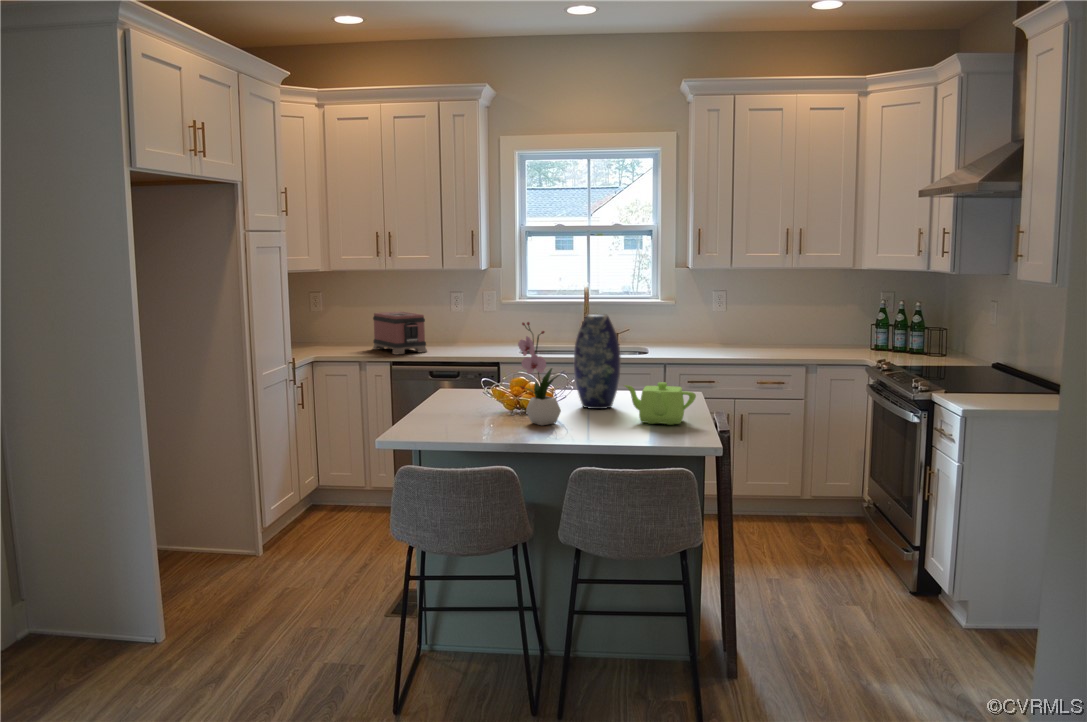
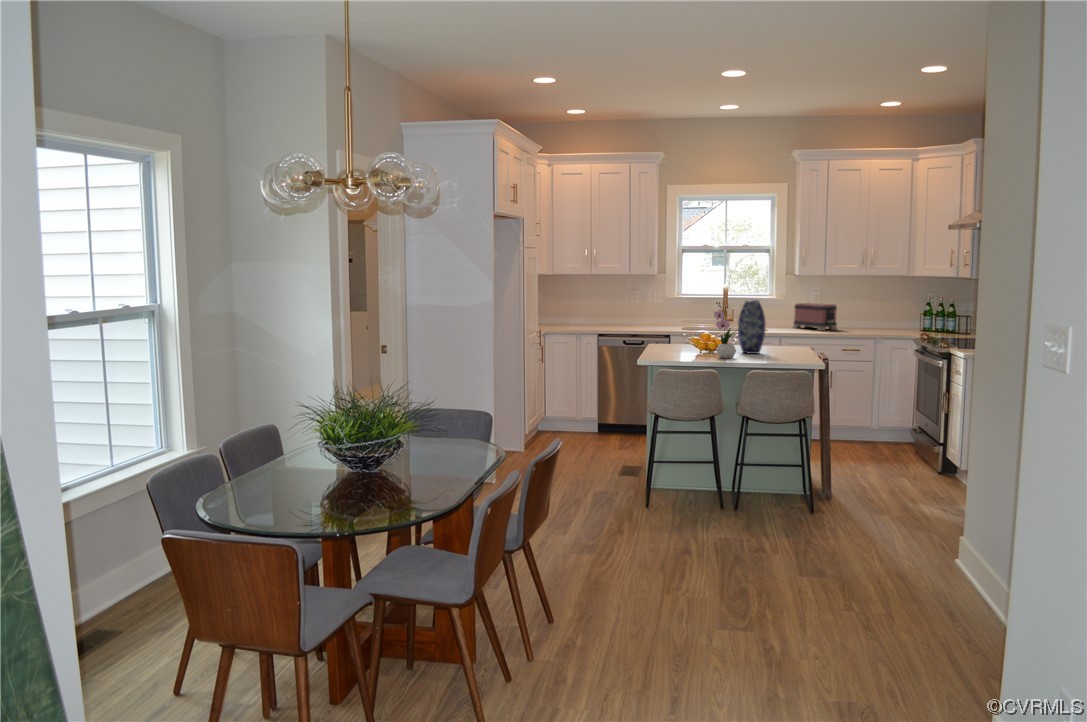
toaster: present [373,311,427,355] -> present [793,303,837,331]
teapot: present [624,382,696,425] -> none [770,336,812,359]

